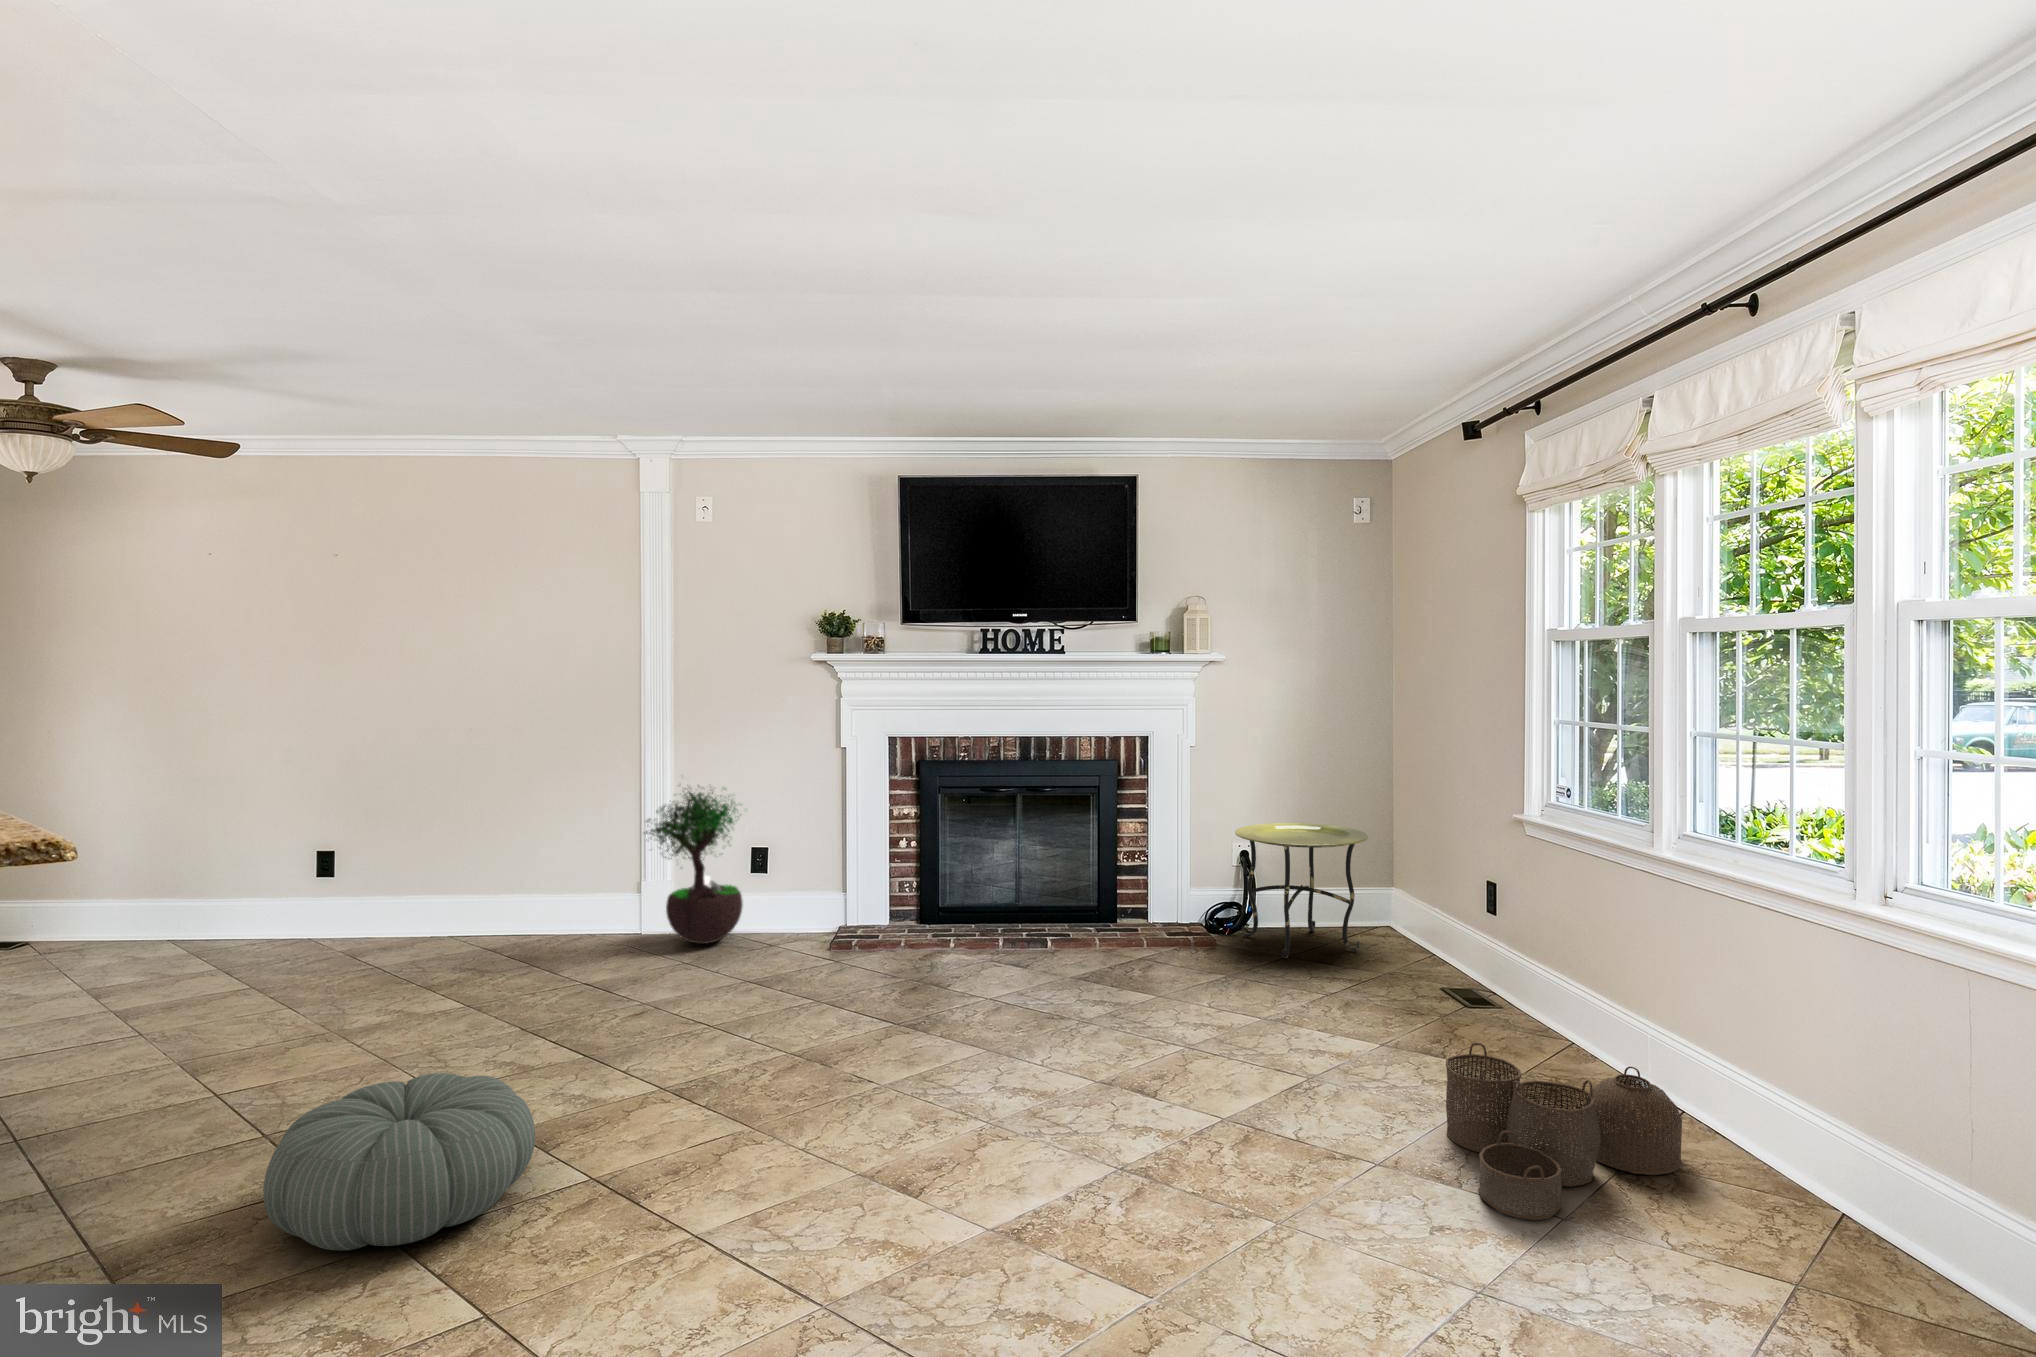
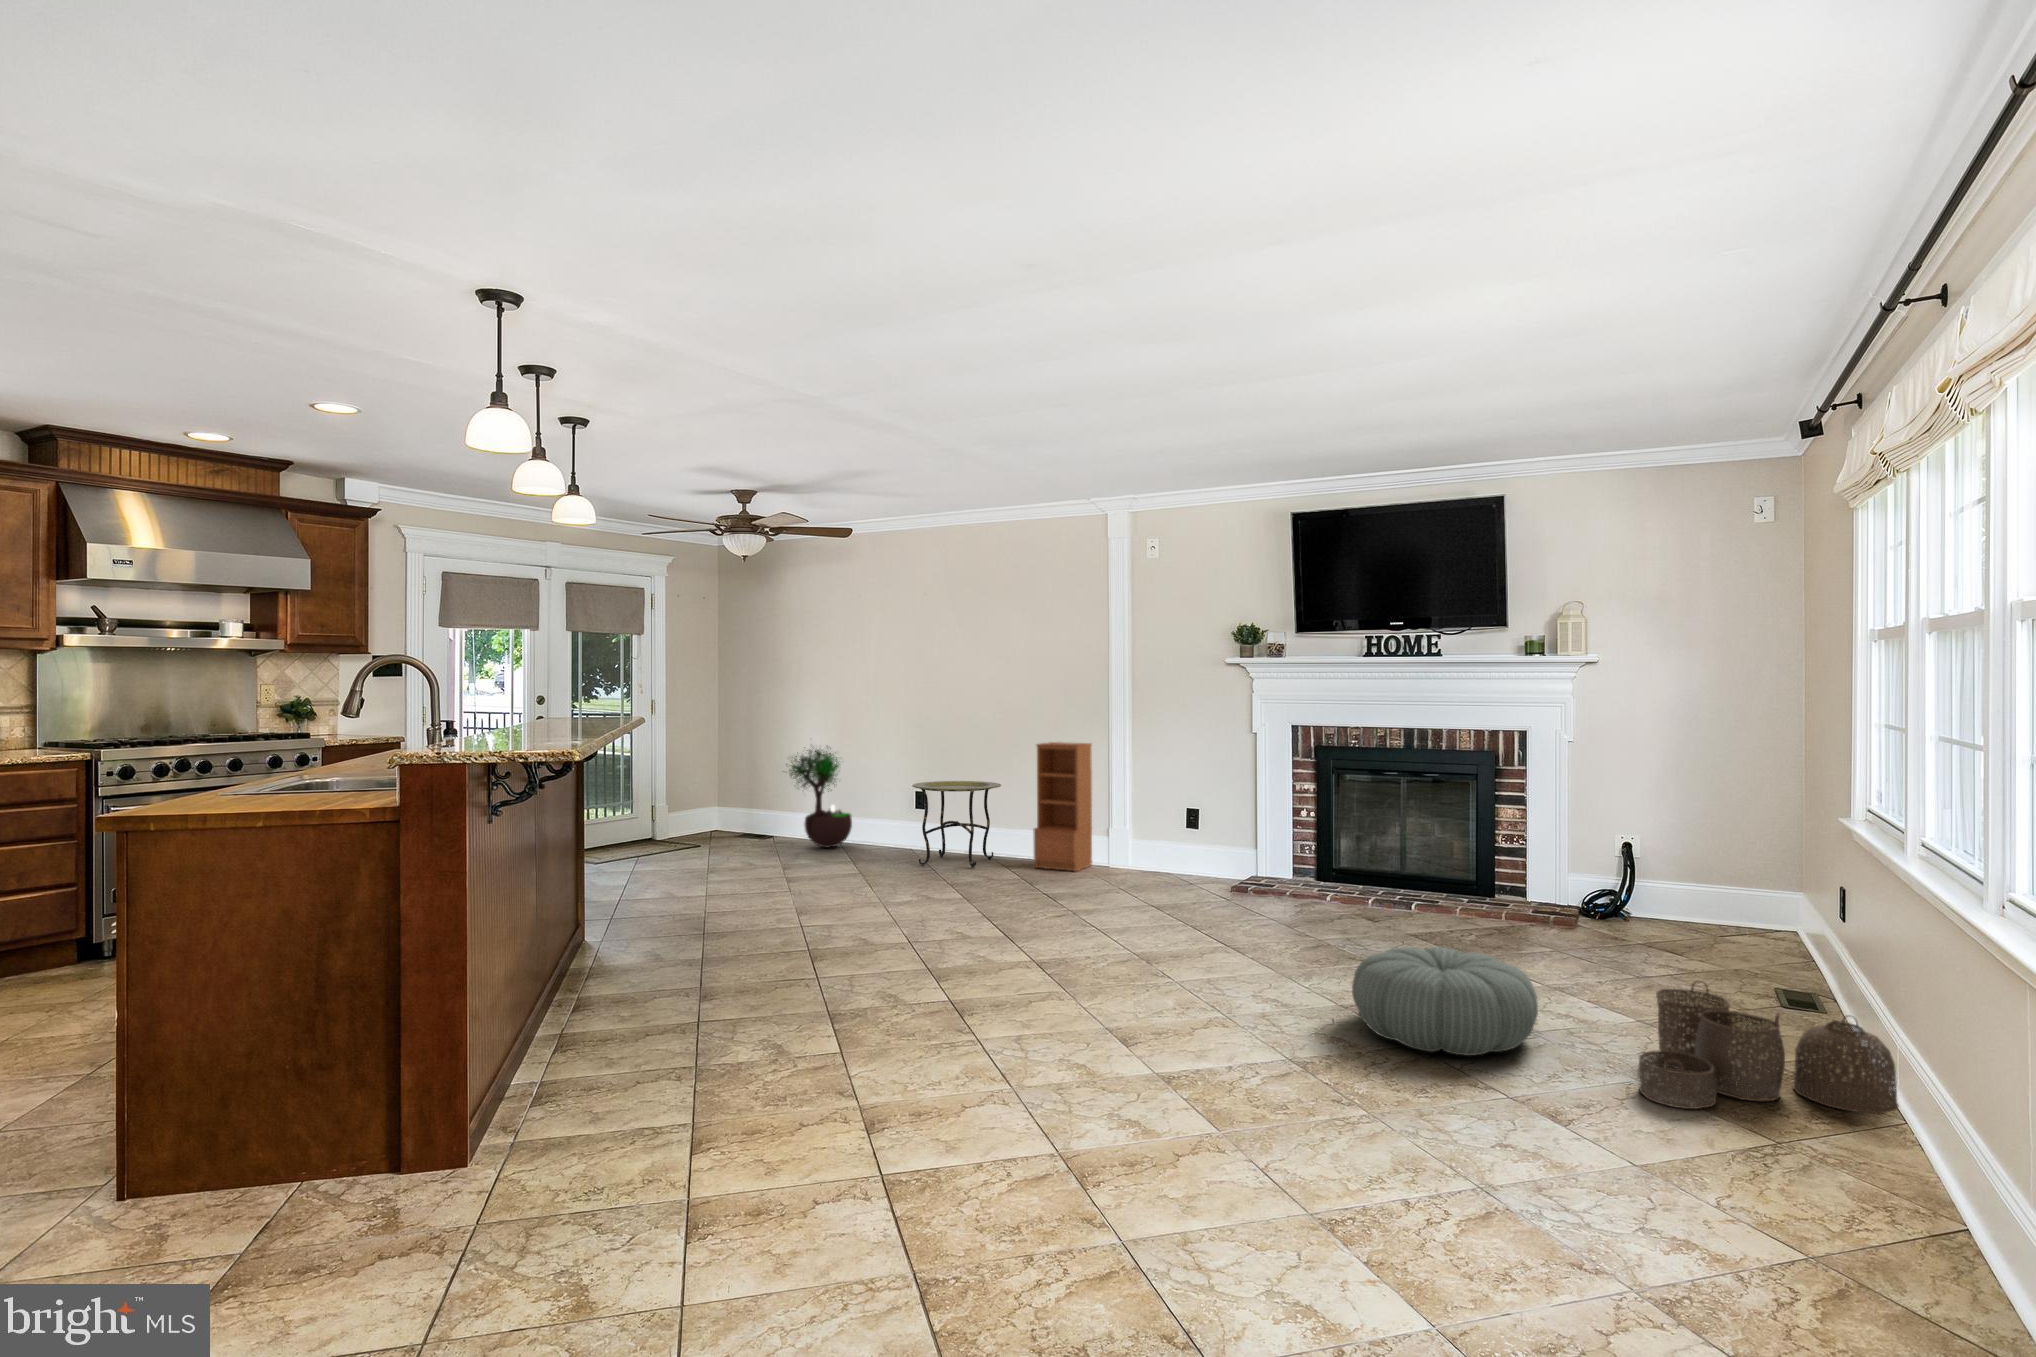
bookcase: none [531,768,616,950] -> present [1033,742,1092,871]
potted tree: present [644,786,743,944] -> present [783,747,852,848]
side table: present [1235,823,1368,958] -> present [912,781,1001,868]
pouf: present [263,1073,535,1250] -> present [1352,947,1538,1056]

